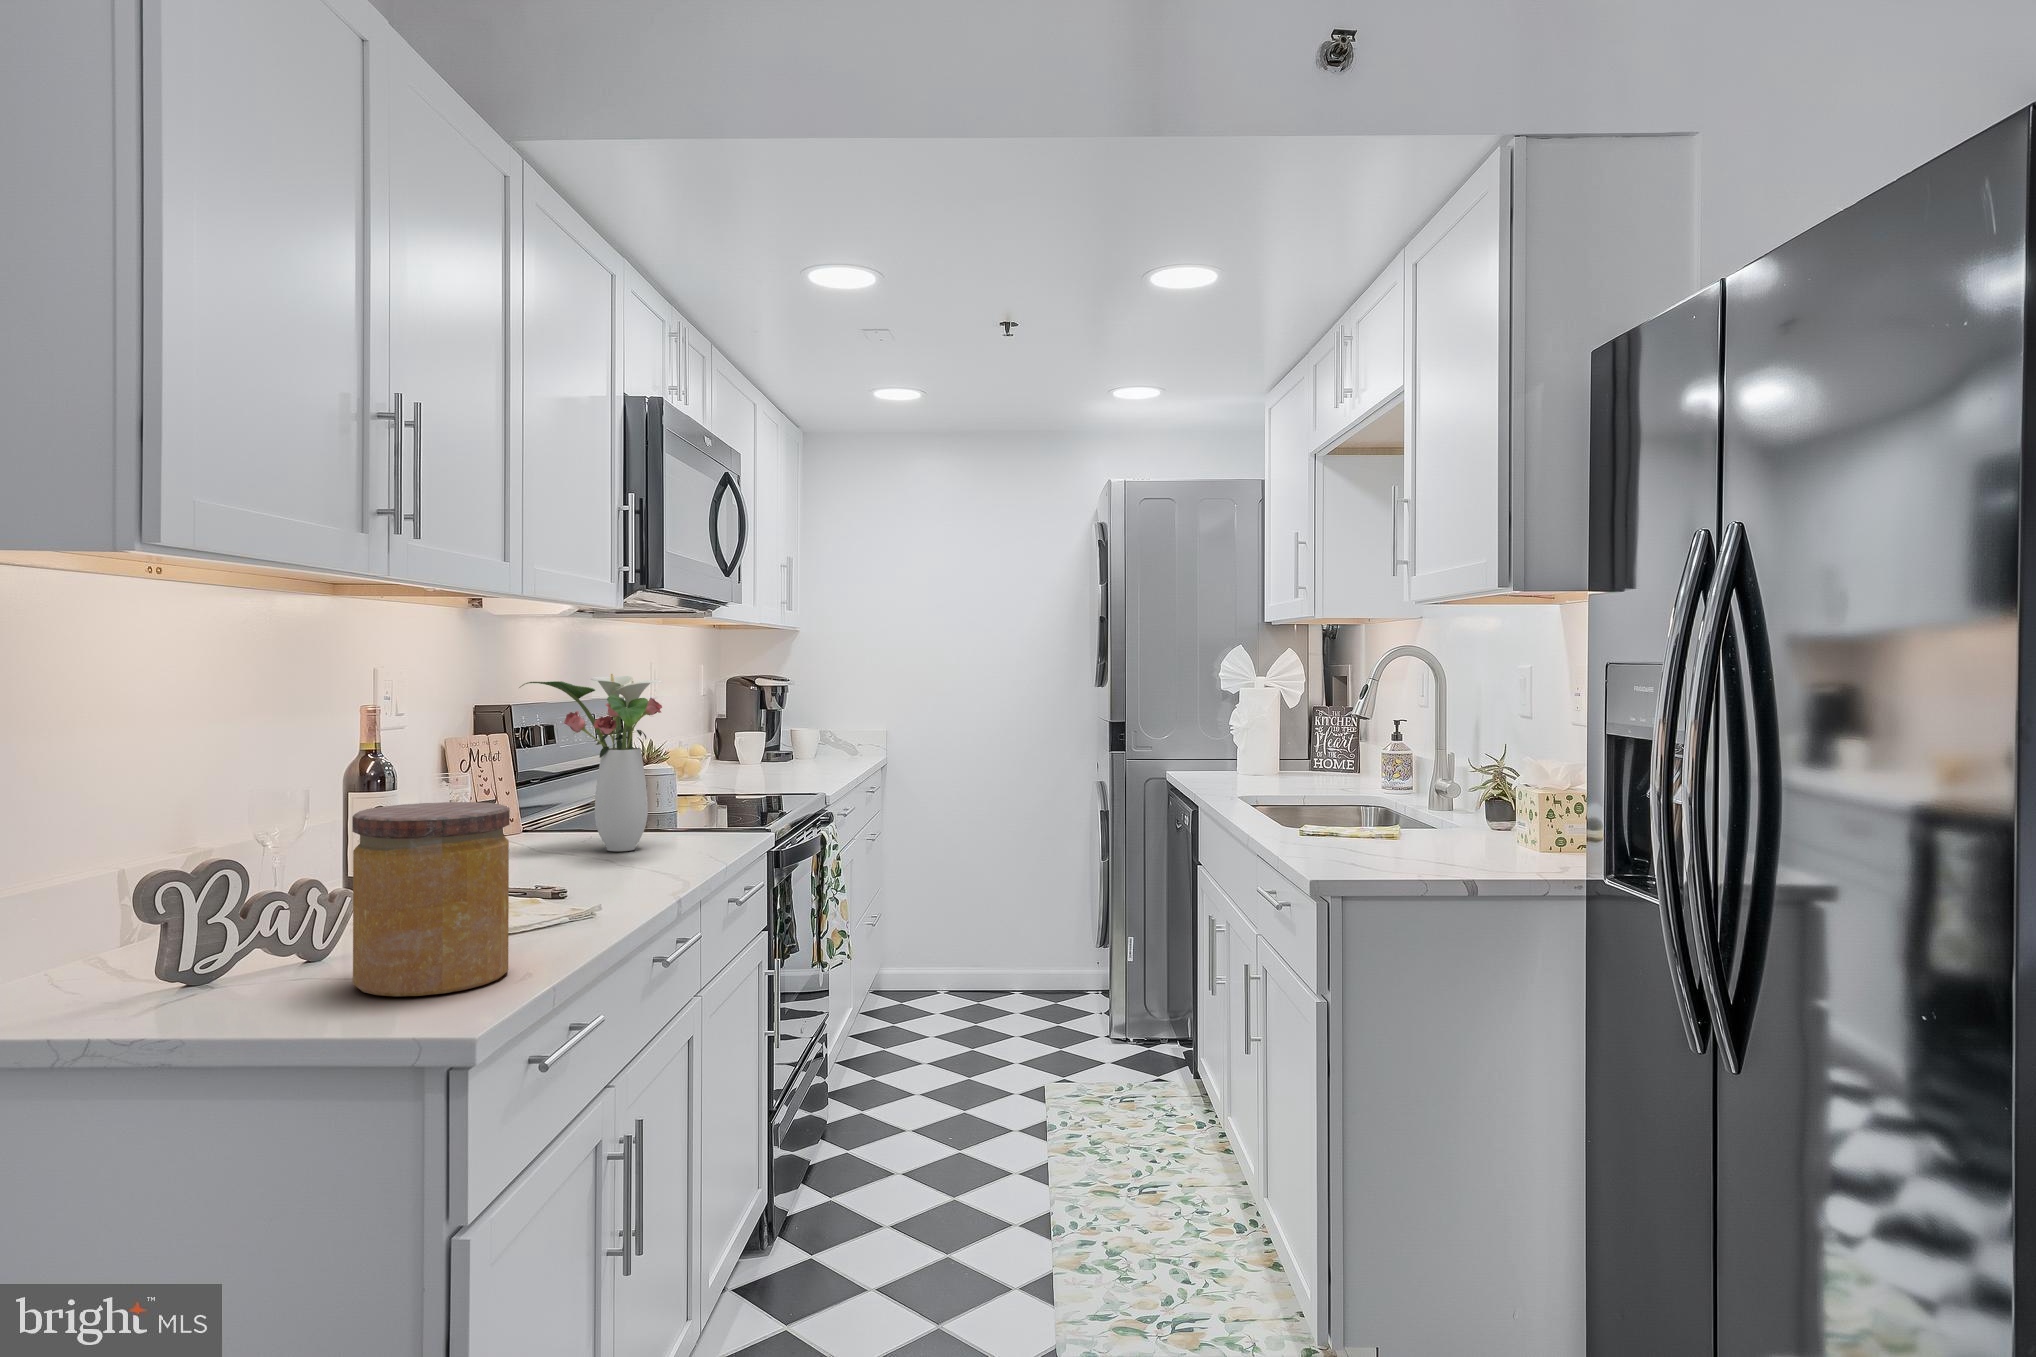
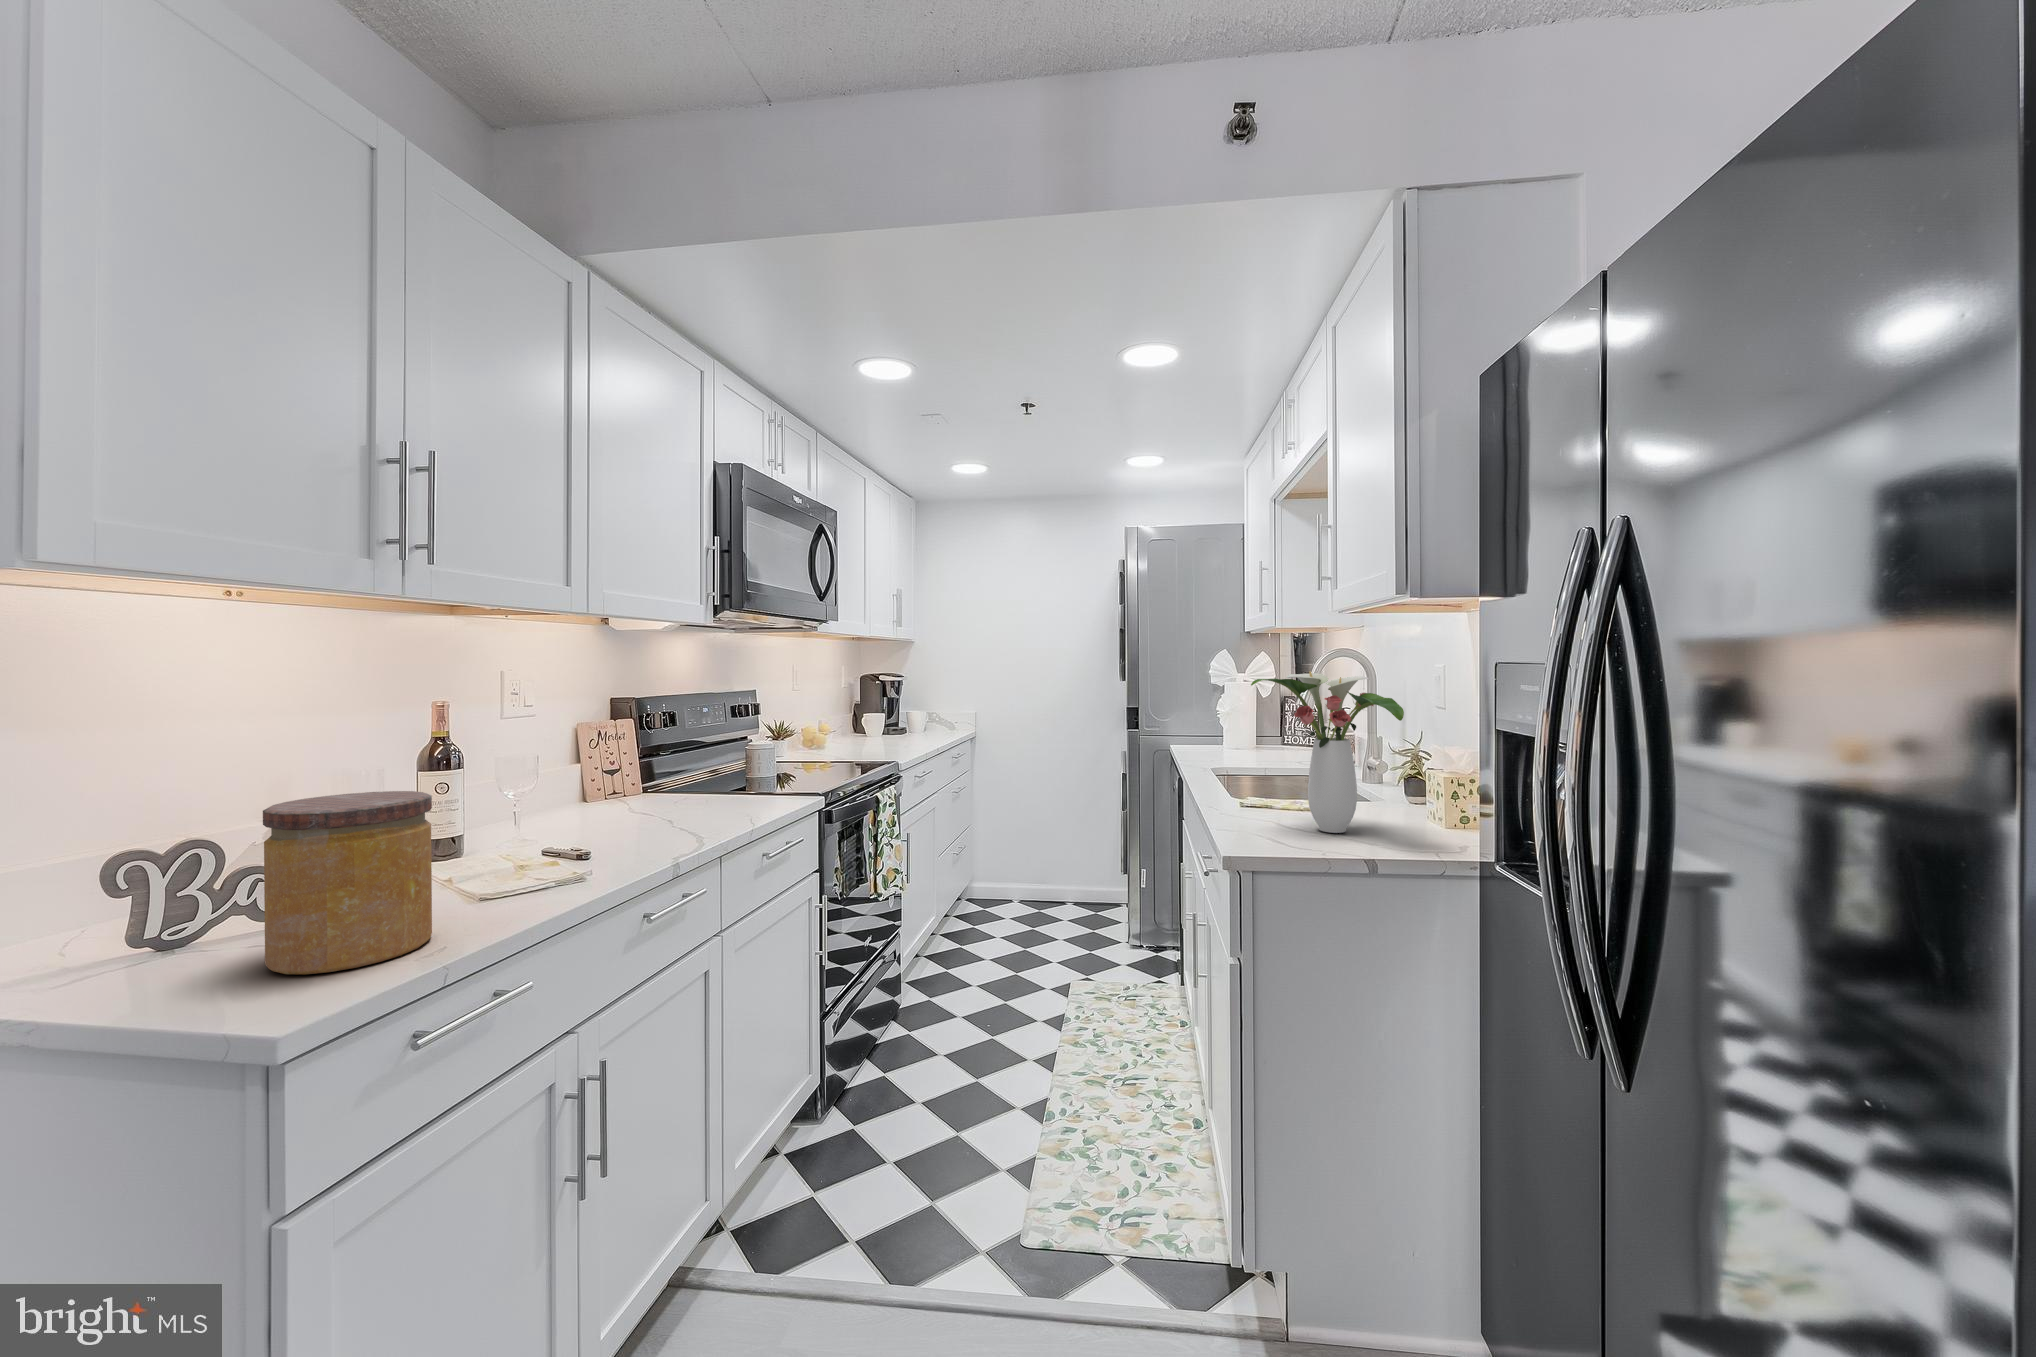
flower arrangement: present [519,674,662,851] -> present [1251,672,1404,833]

